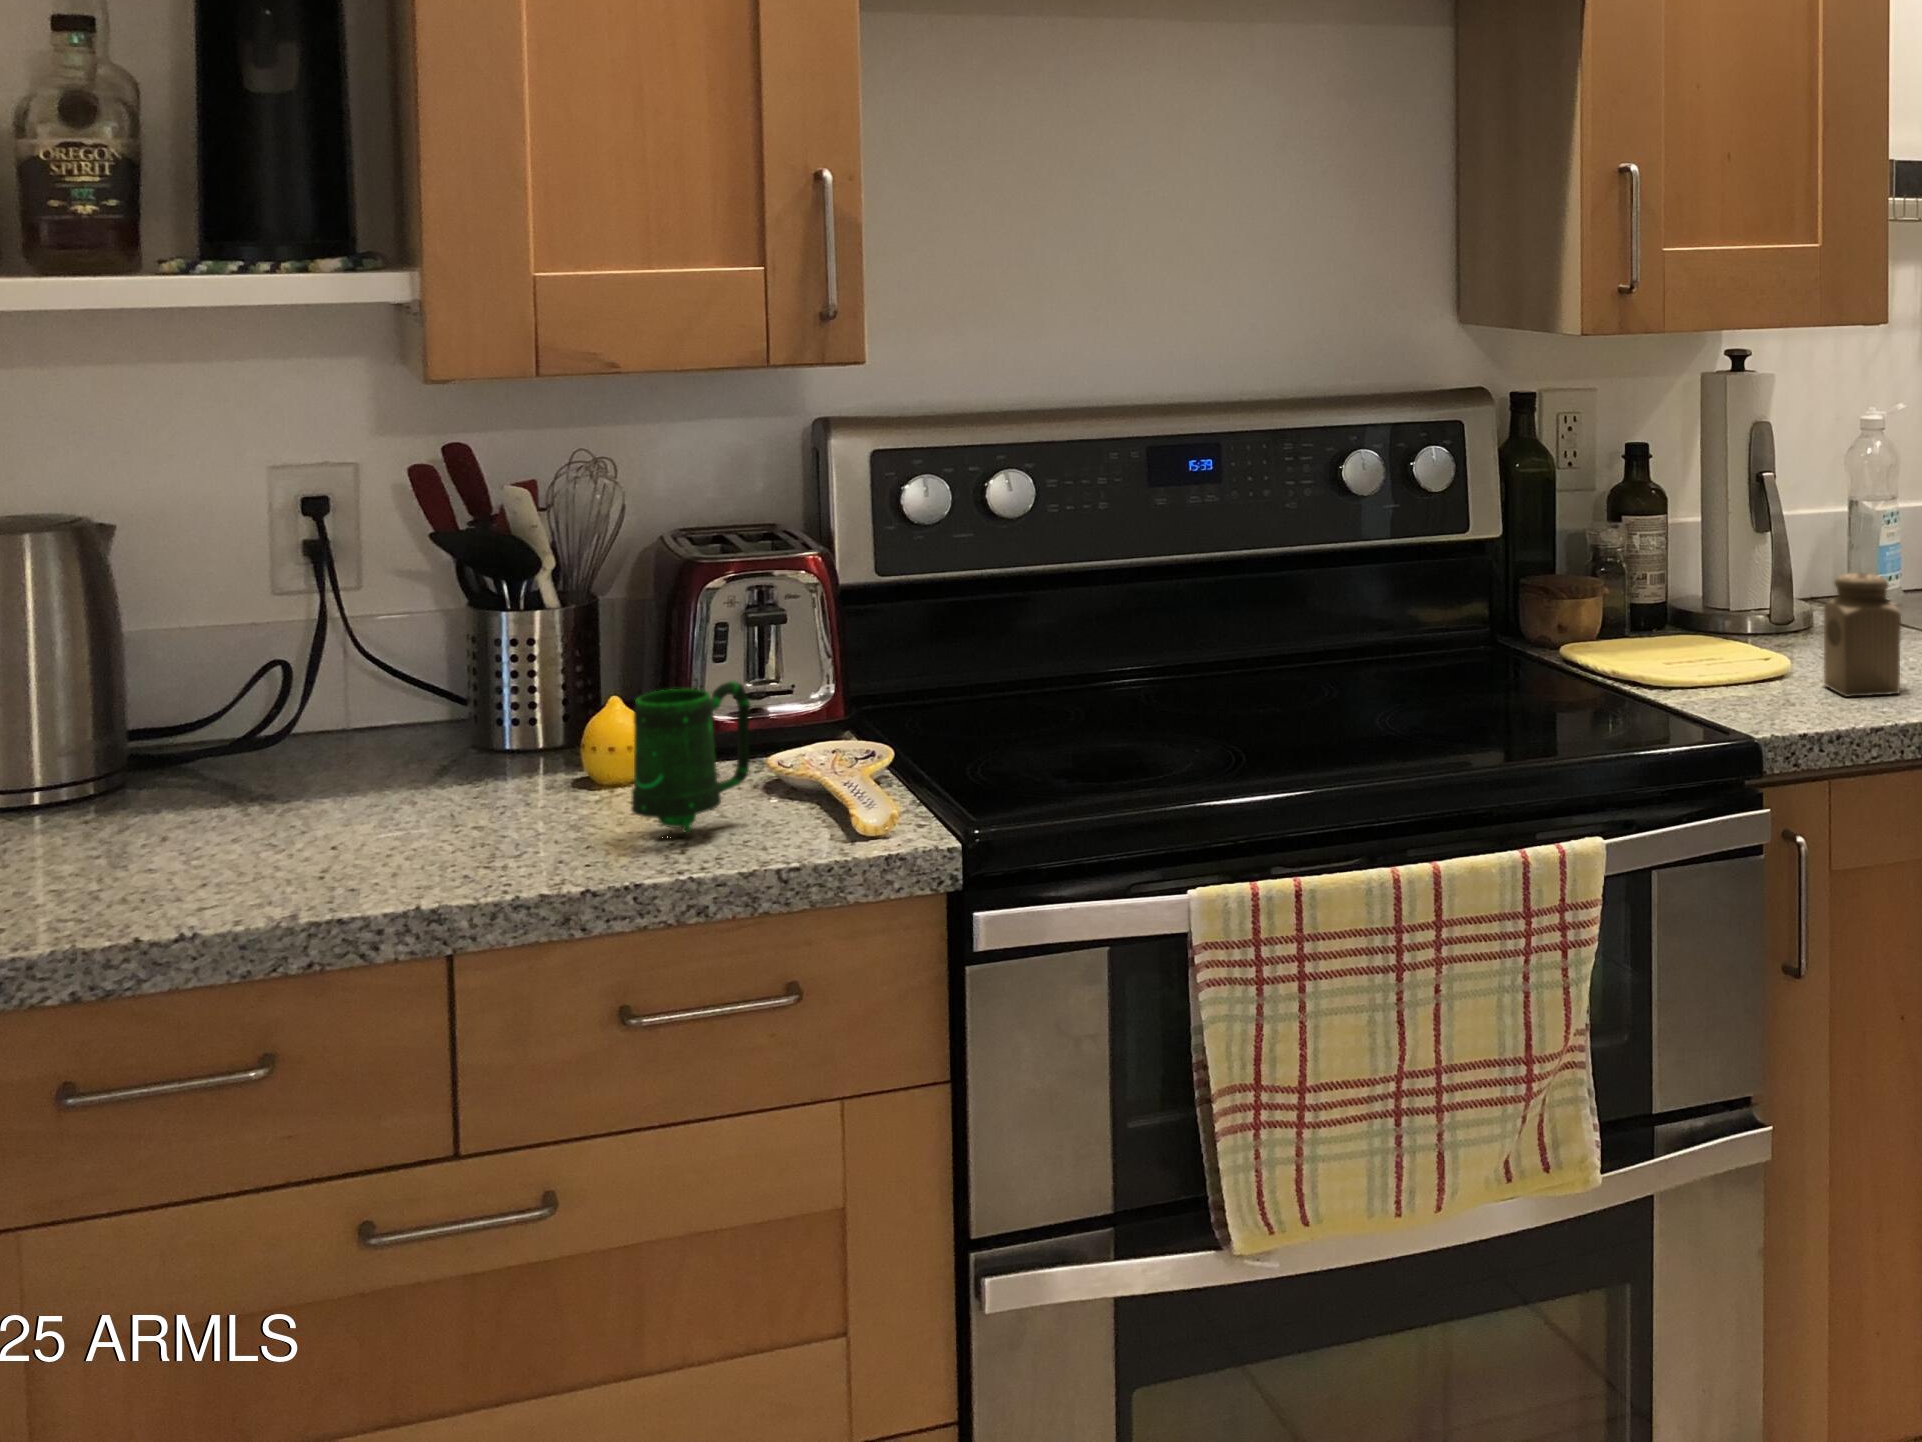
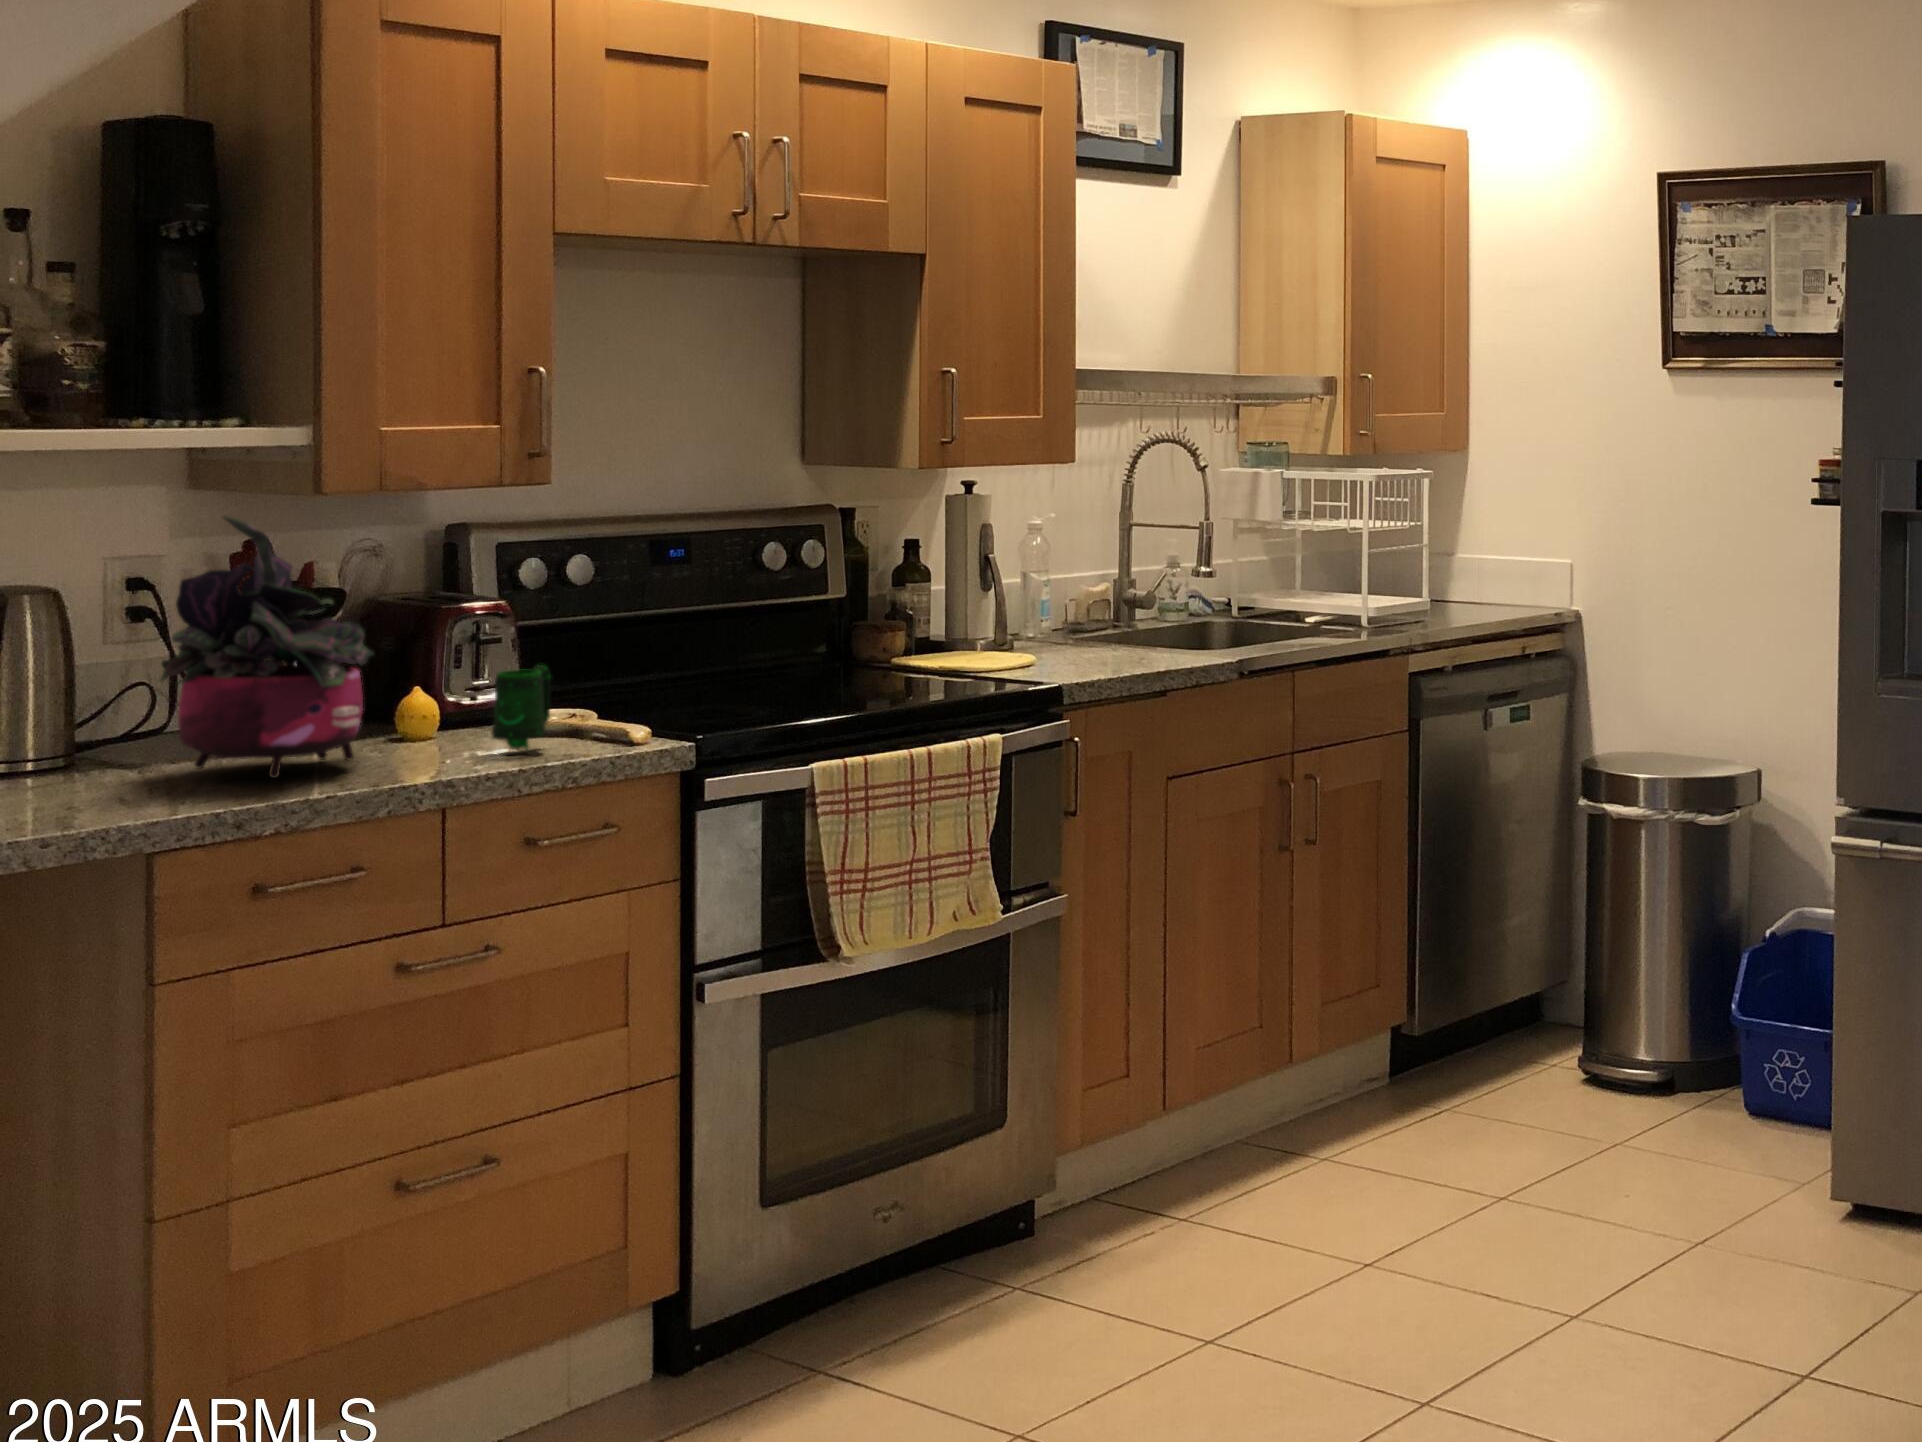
potted plant: none [71,418,496,865] -> present [159,517,373,778]
salt shaker: present [1824,573,1901,697] -> none [1061,601,1106,668]

